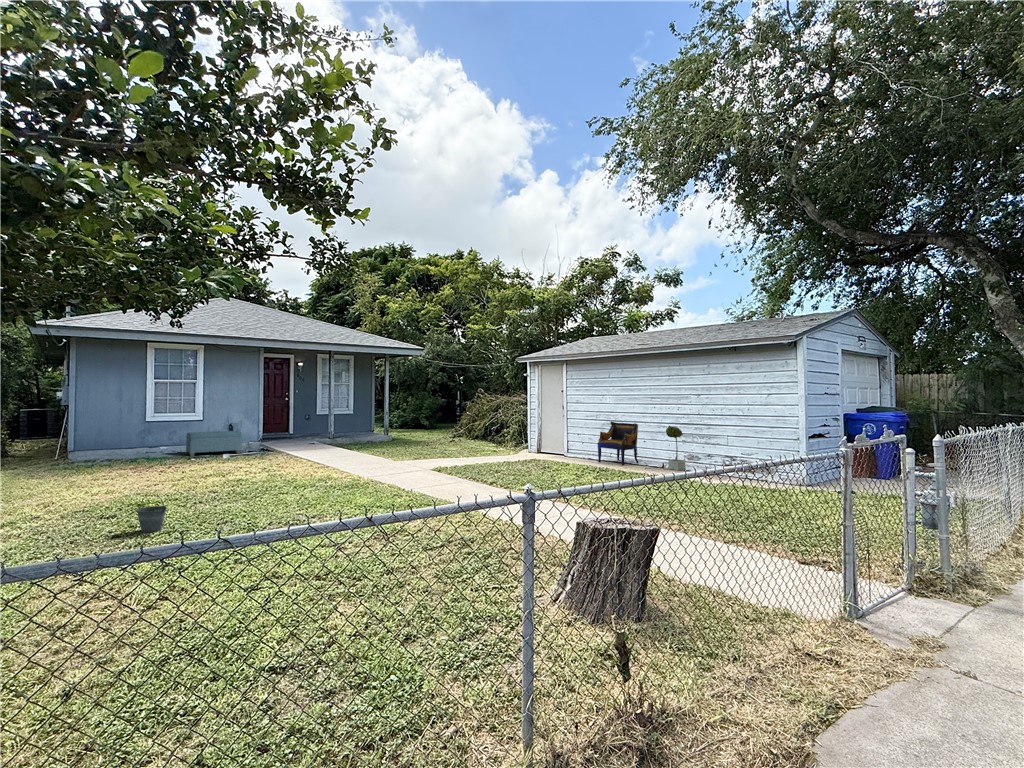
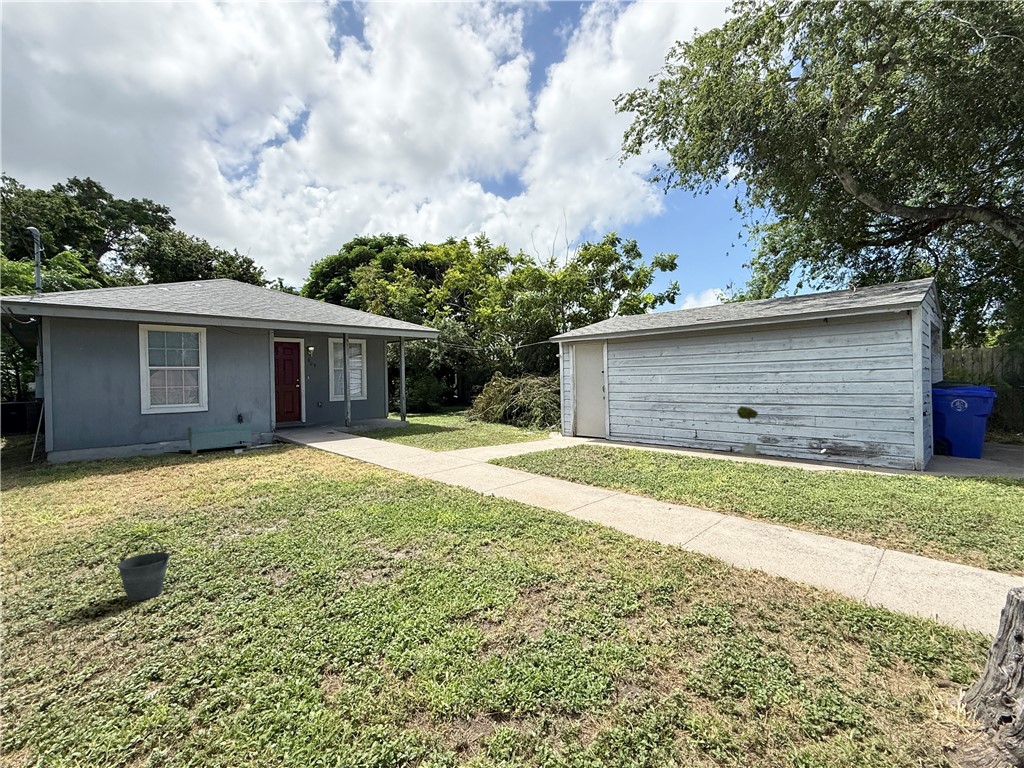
armchair: present [597,421,638,465] -> none [655,403,699,451]

